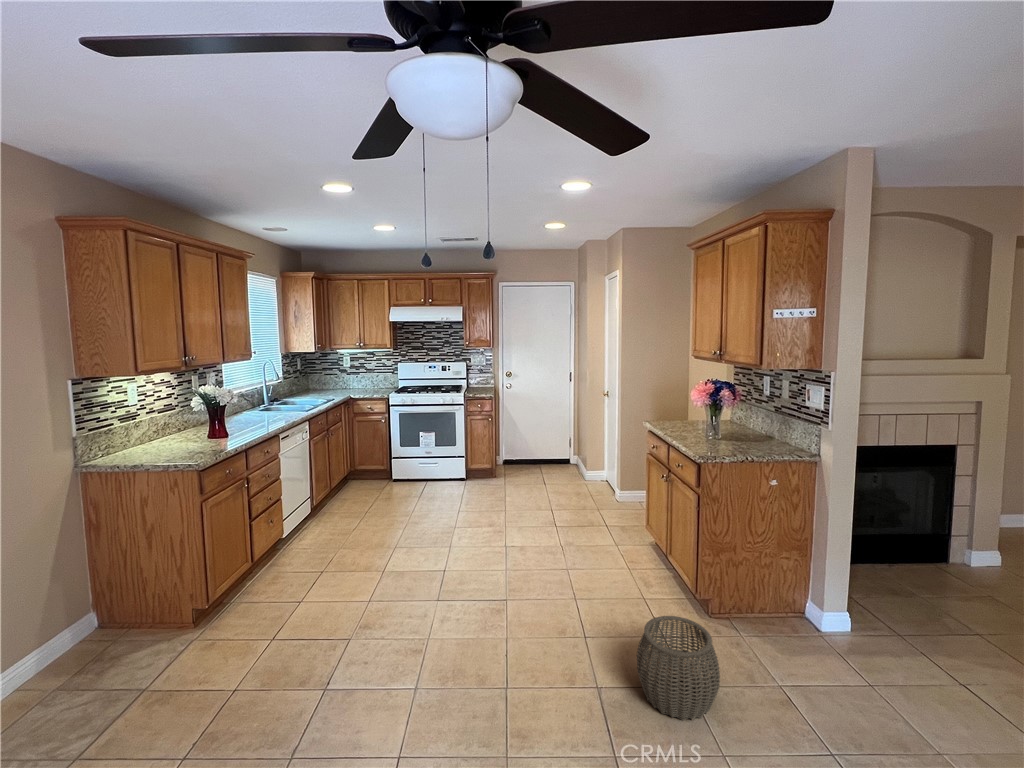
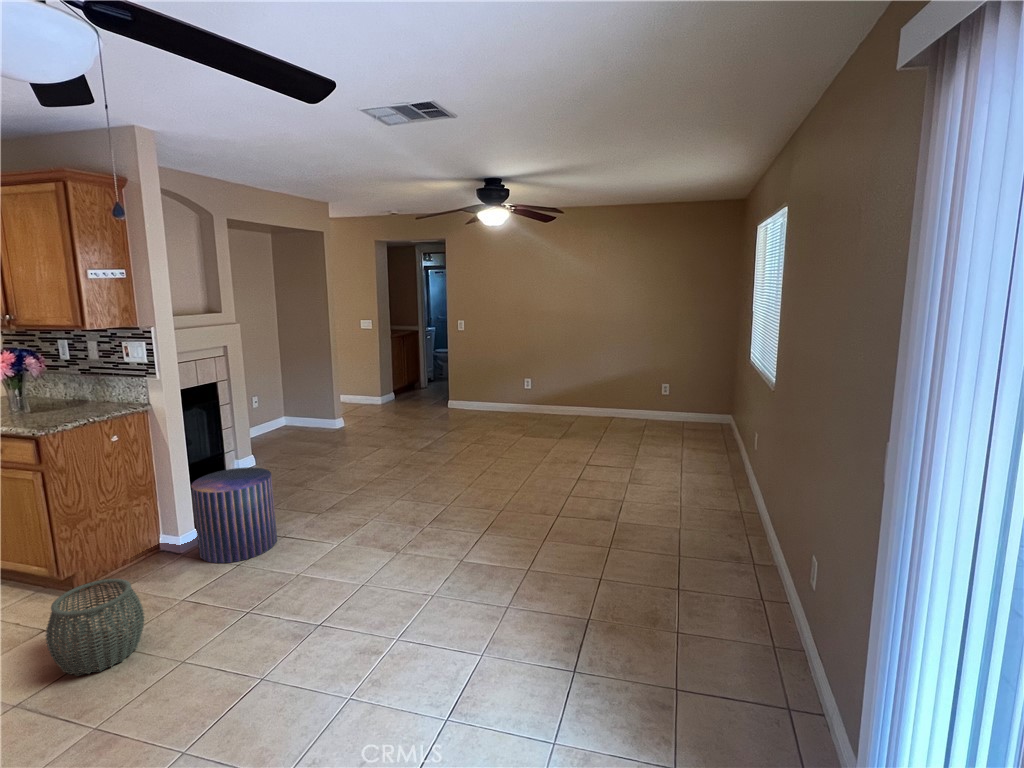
pouf: none [837,561,968,713] -> present [191,467,277,563]

